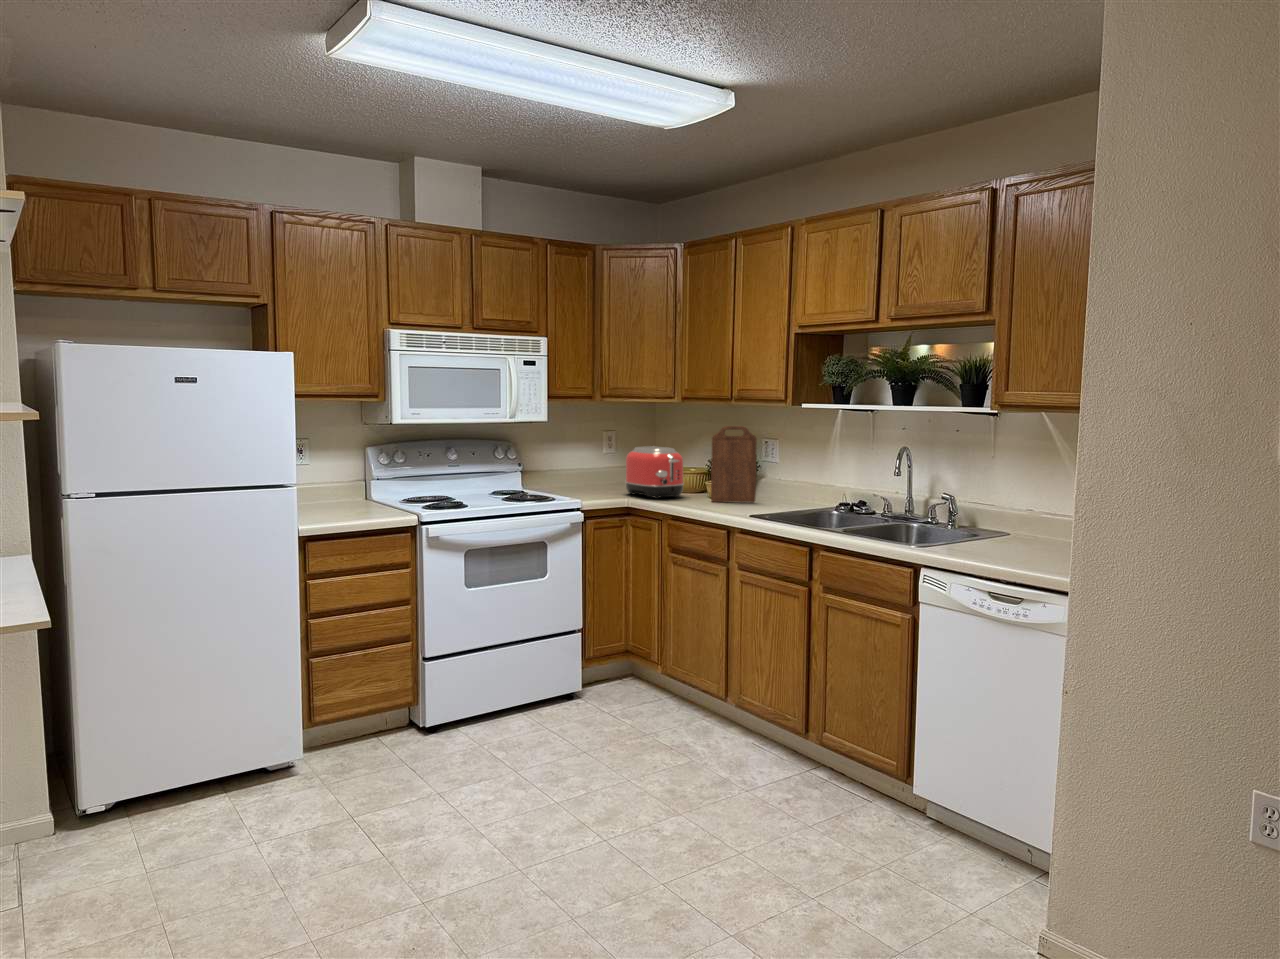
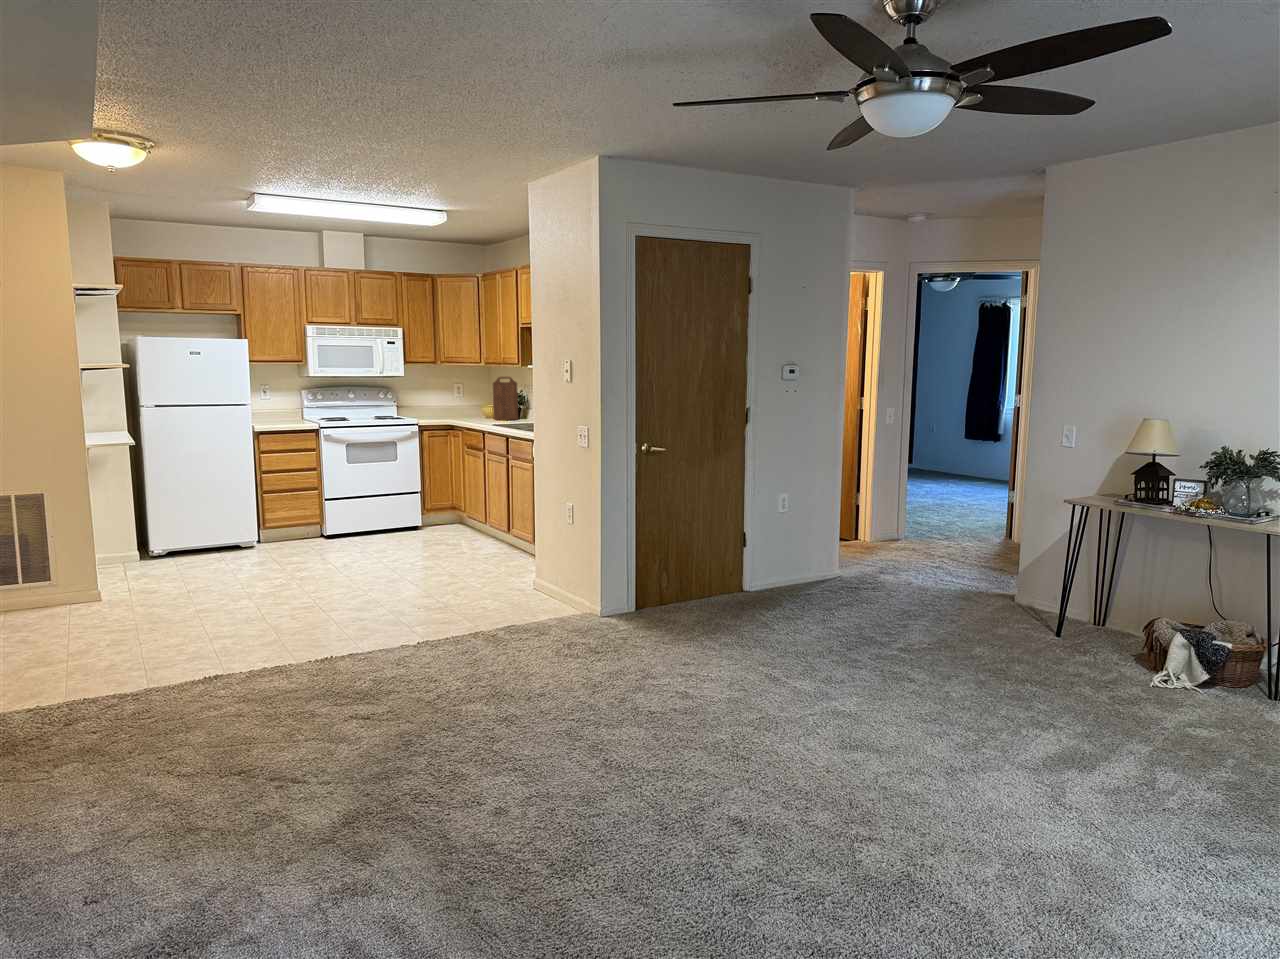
toaster: present [625,446,684,499] -> none [452,390,484,419]

